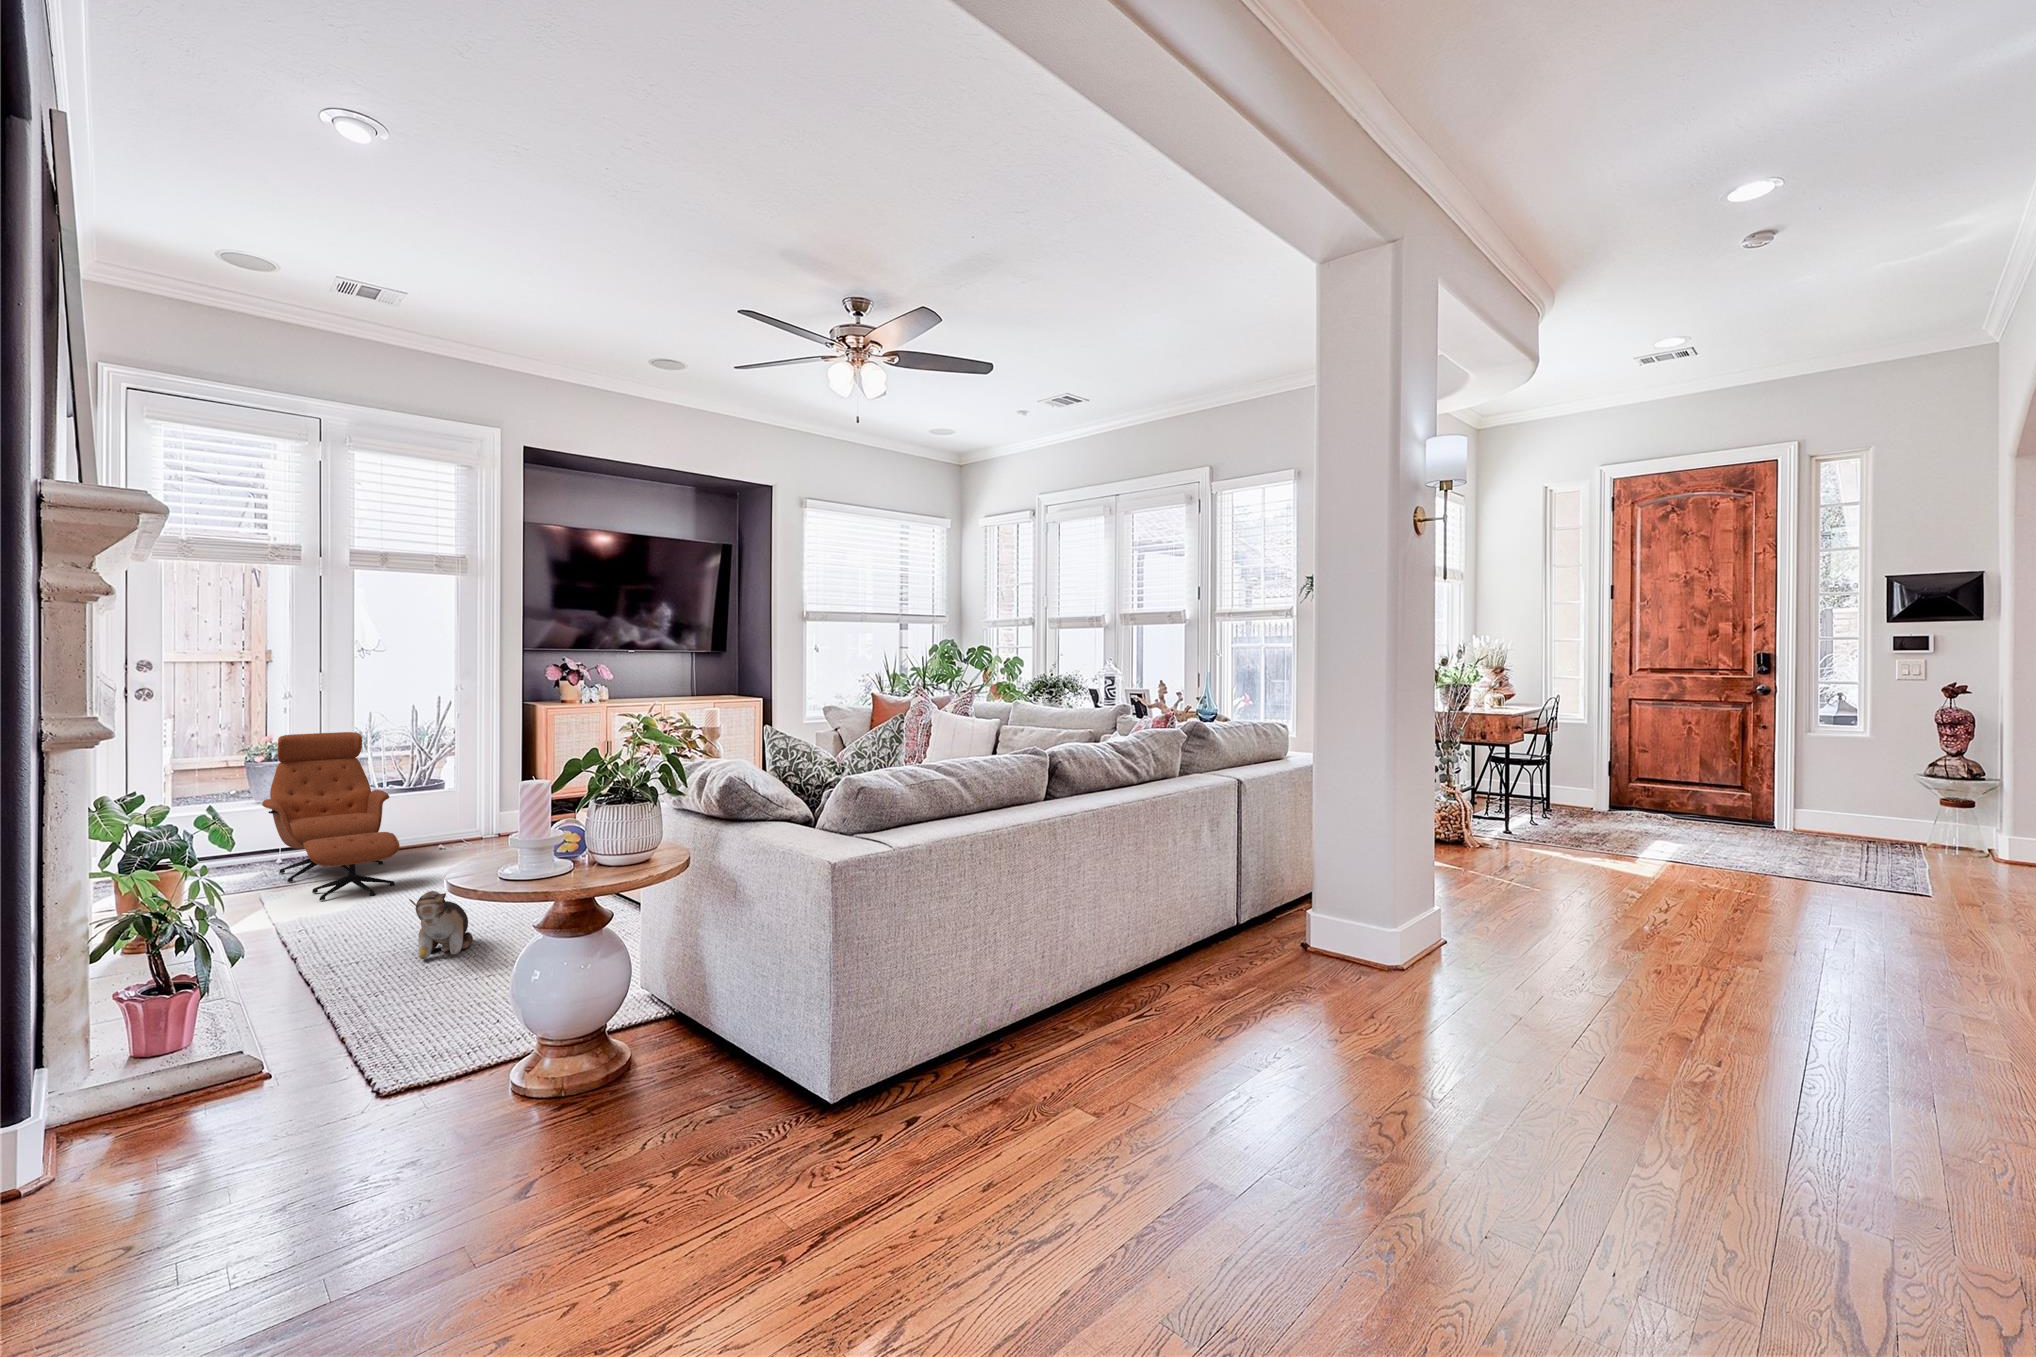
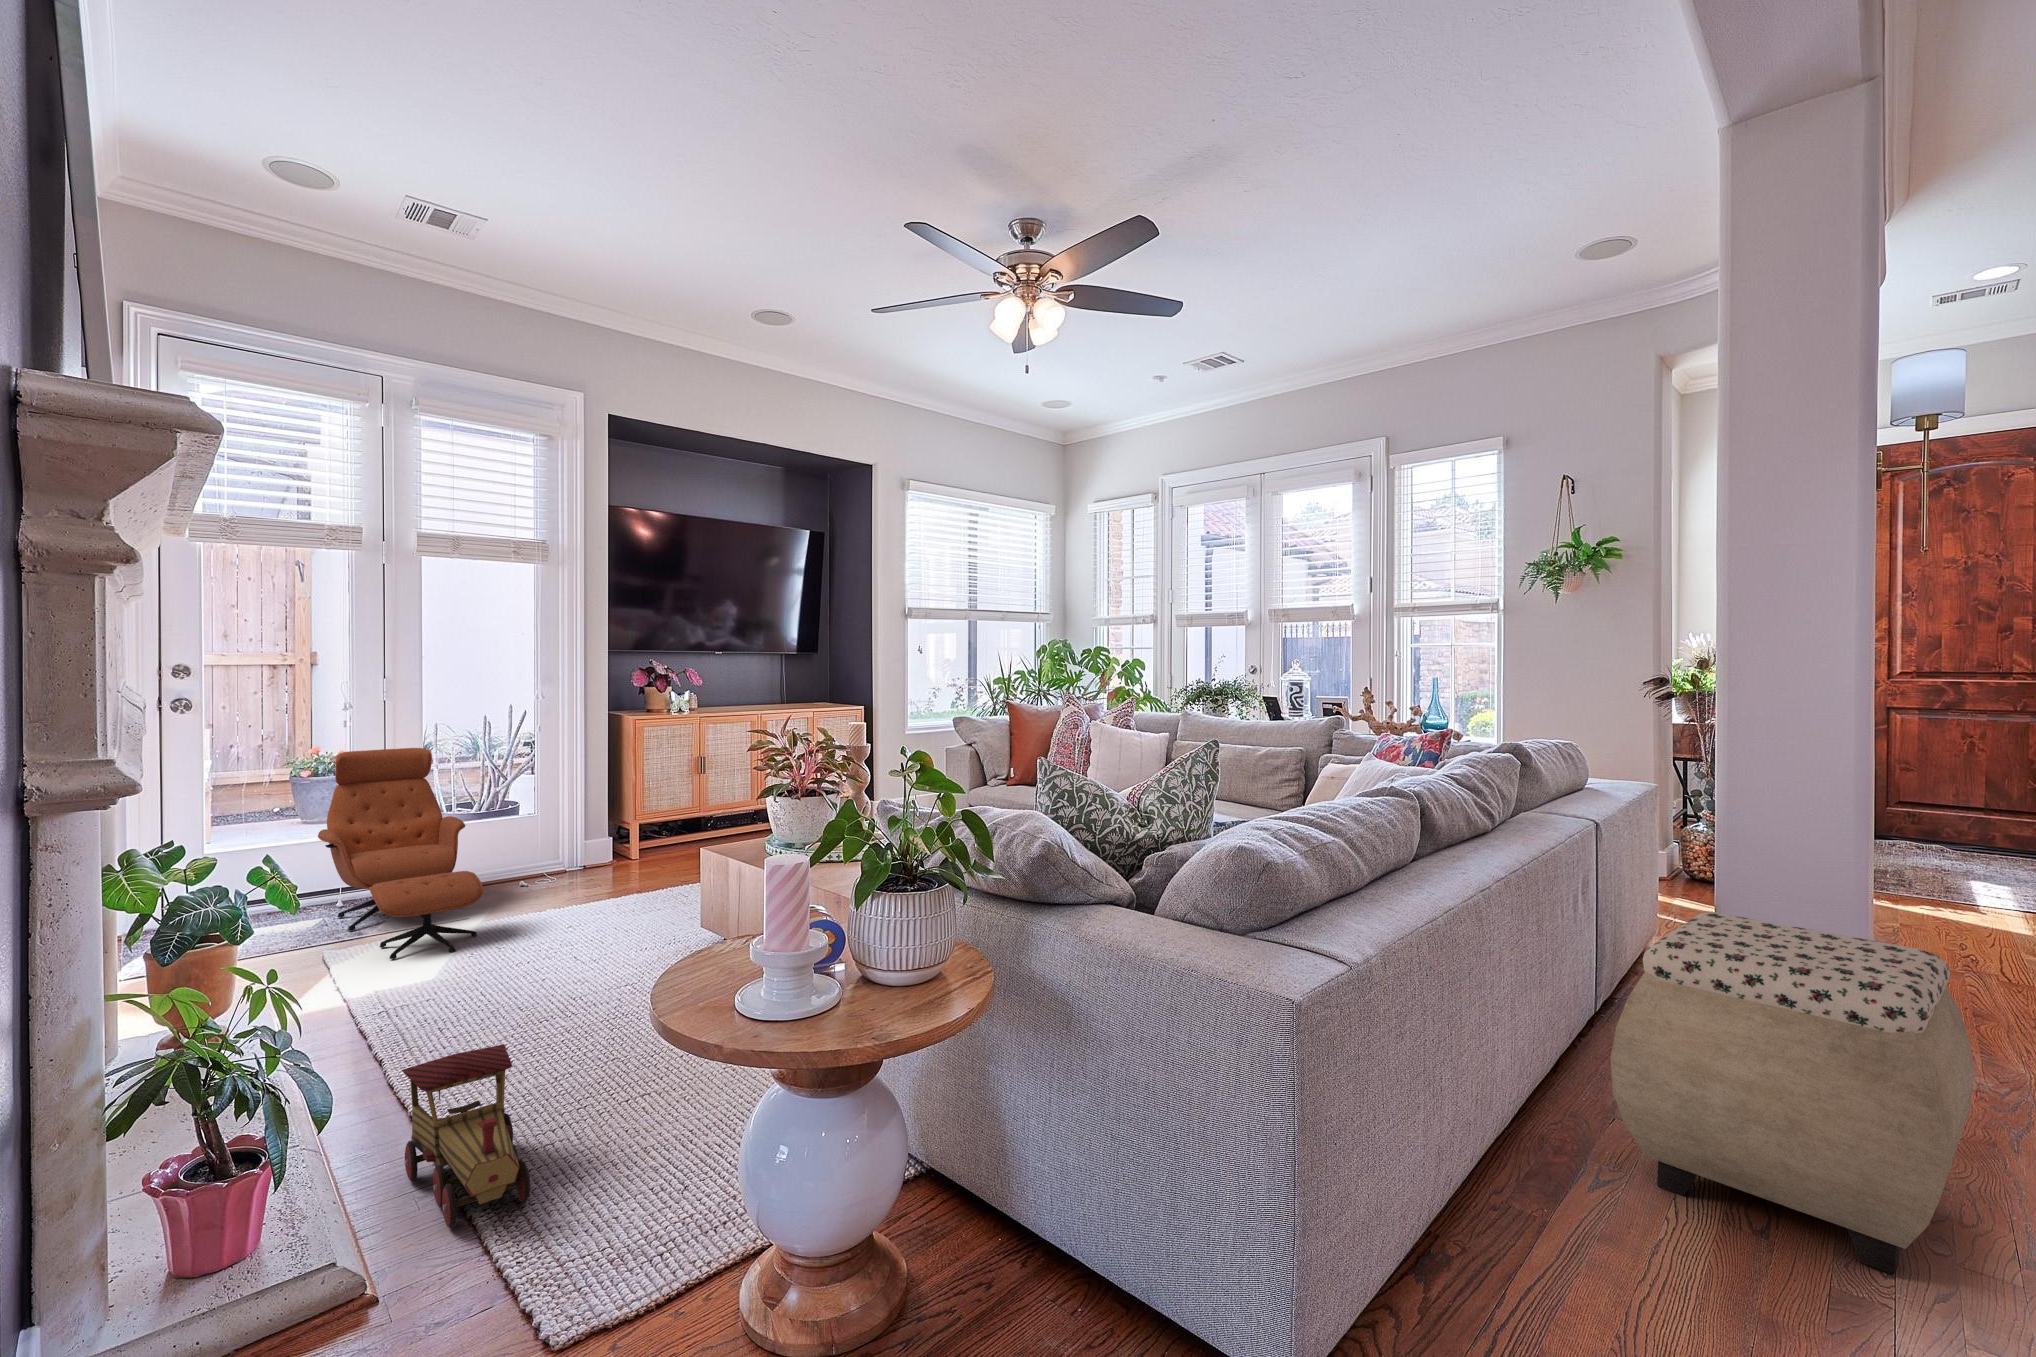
ottoman: none [1152,836,1387,1056] -> present [1611,912,1974,1275]
plush toy: present [409,891,473,959] -> none [519,969,594,1059]
toy train: none [310,935,399,1046] -> present [402,1044,530,1229]

